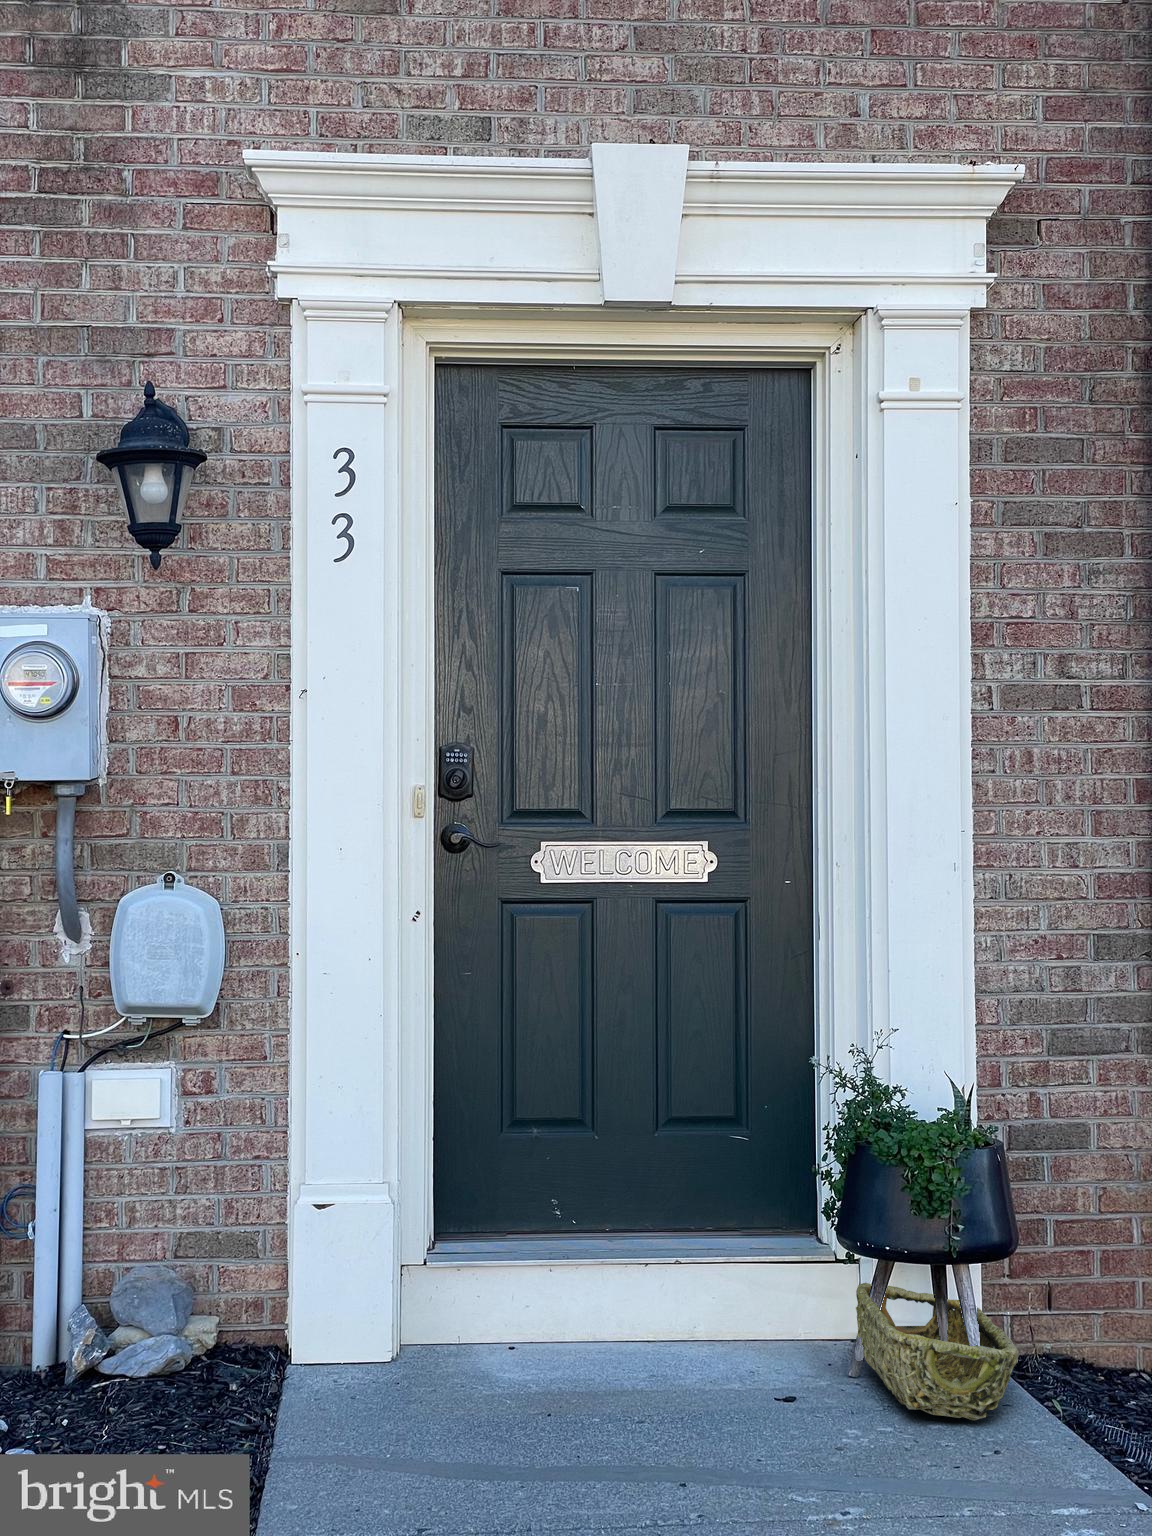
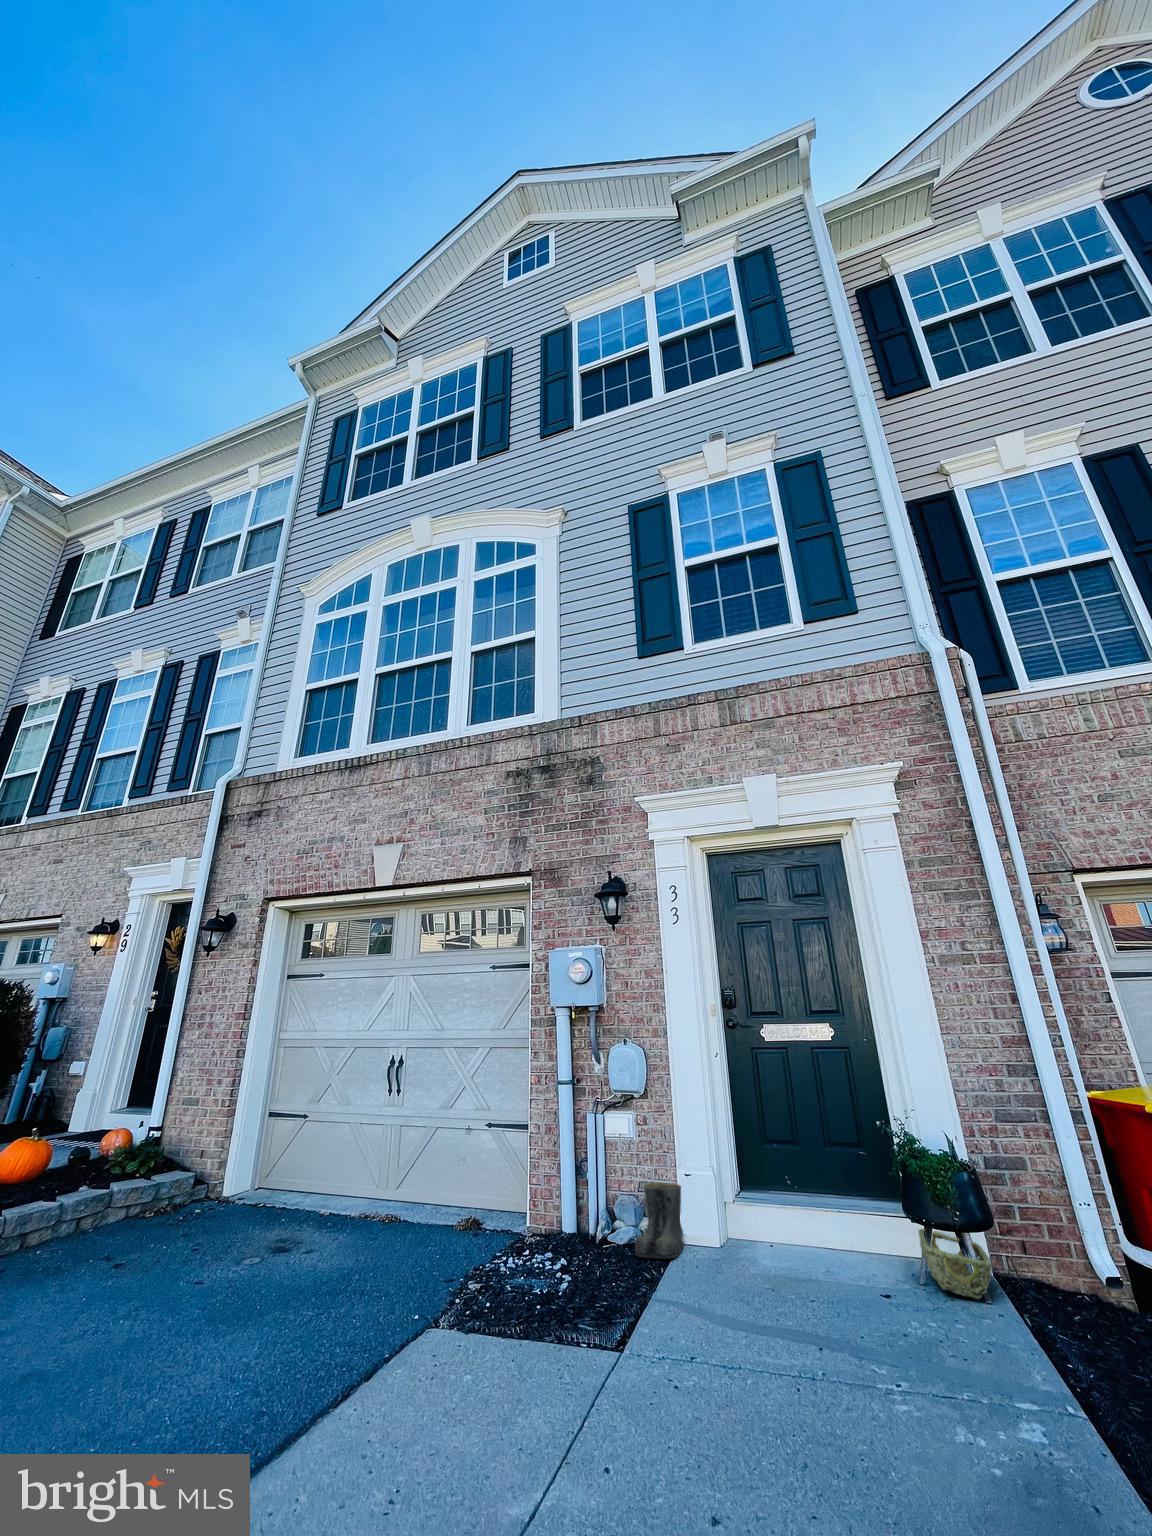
boots: none [174,1229,305,1417] -> present [635,1182,684,1259]

